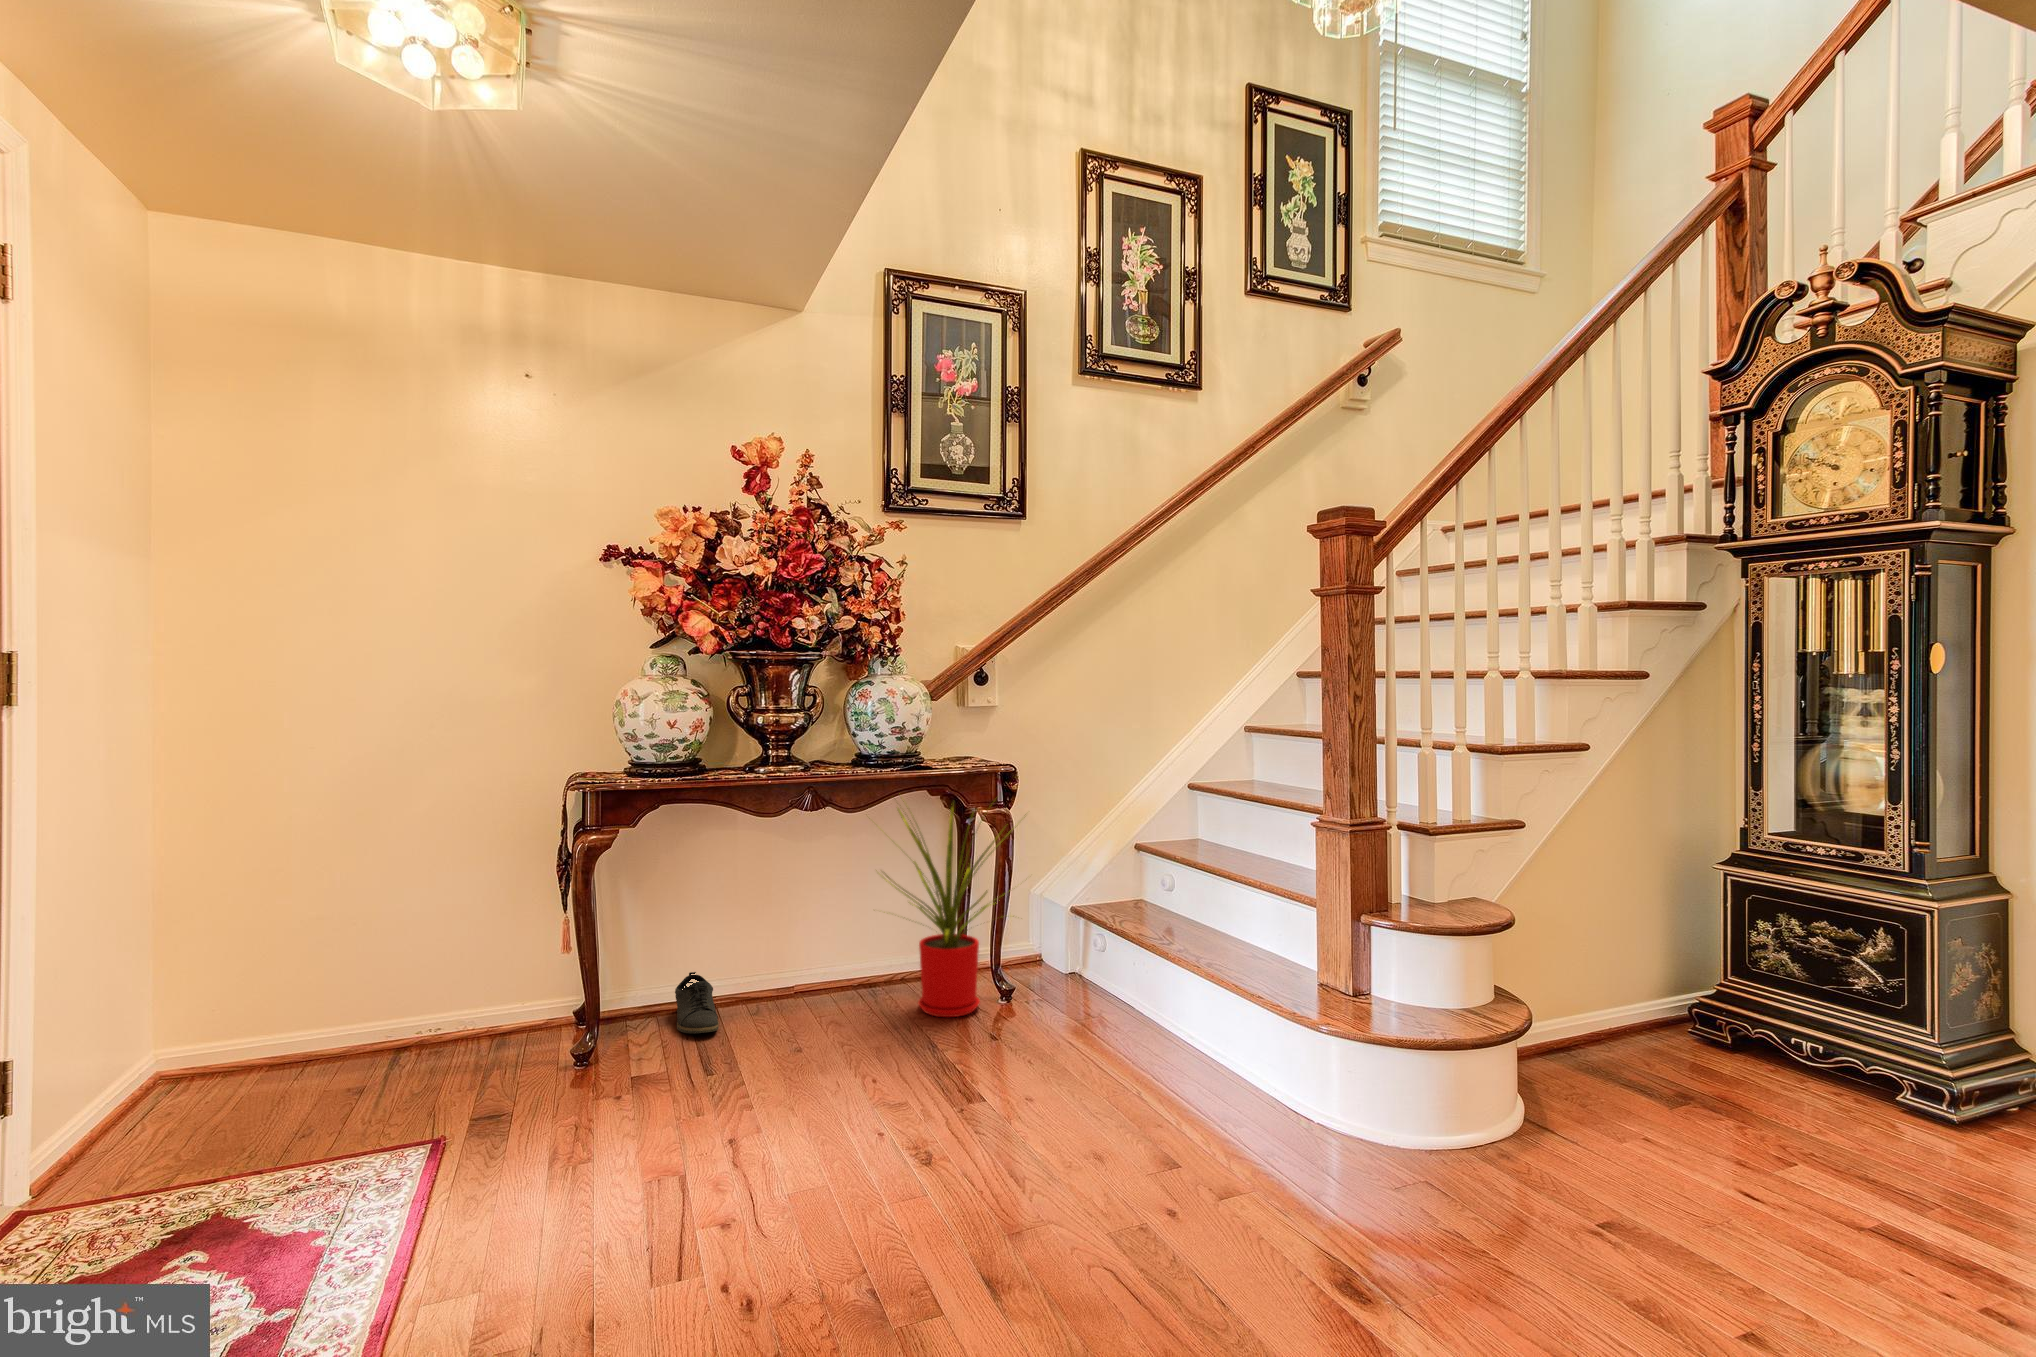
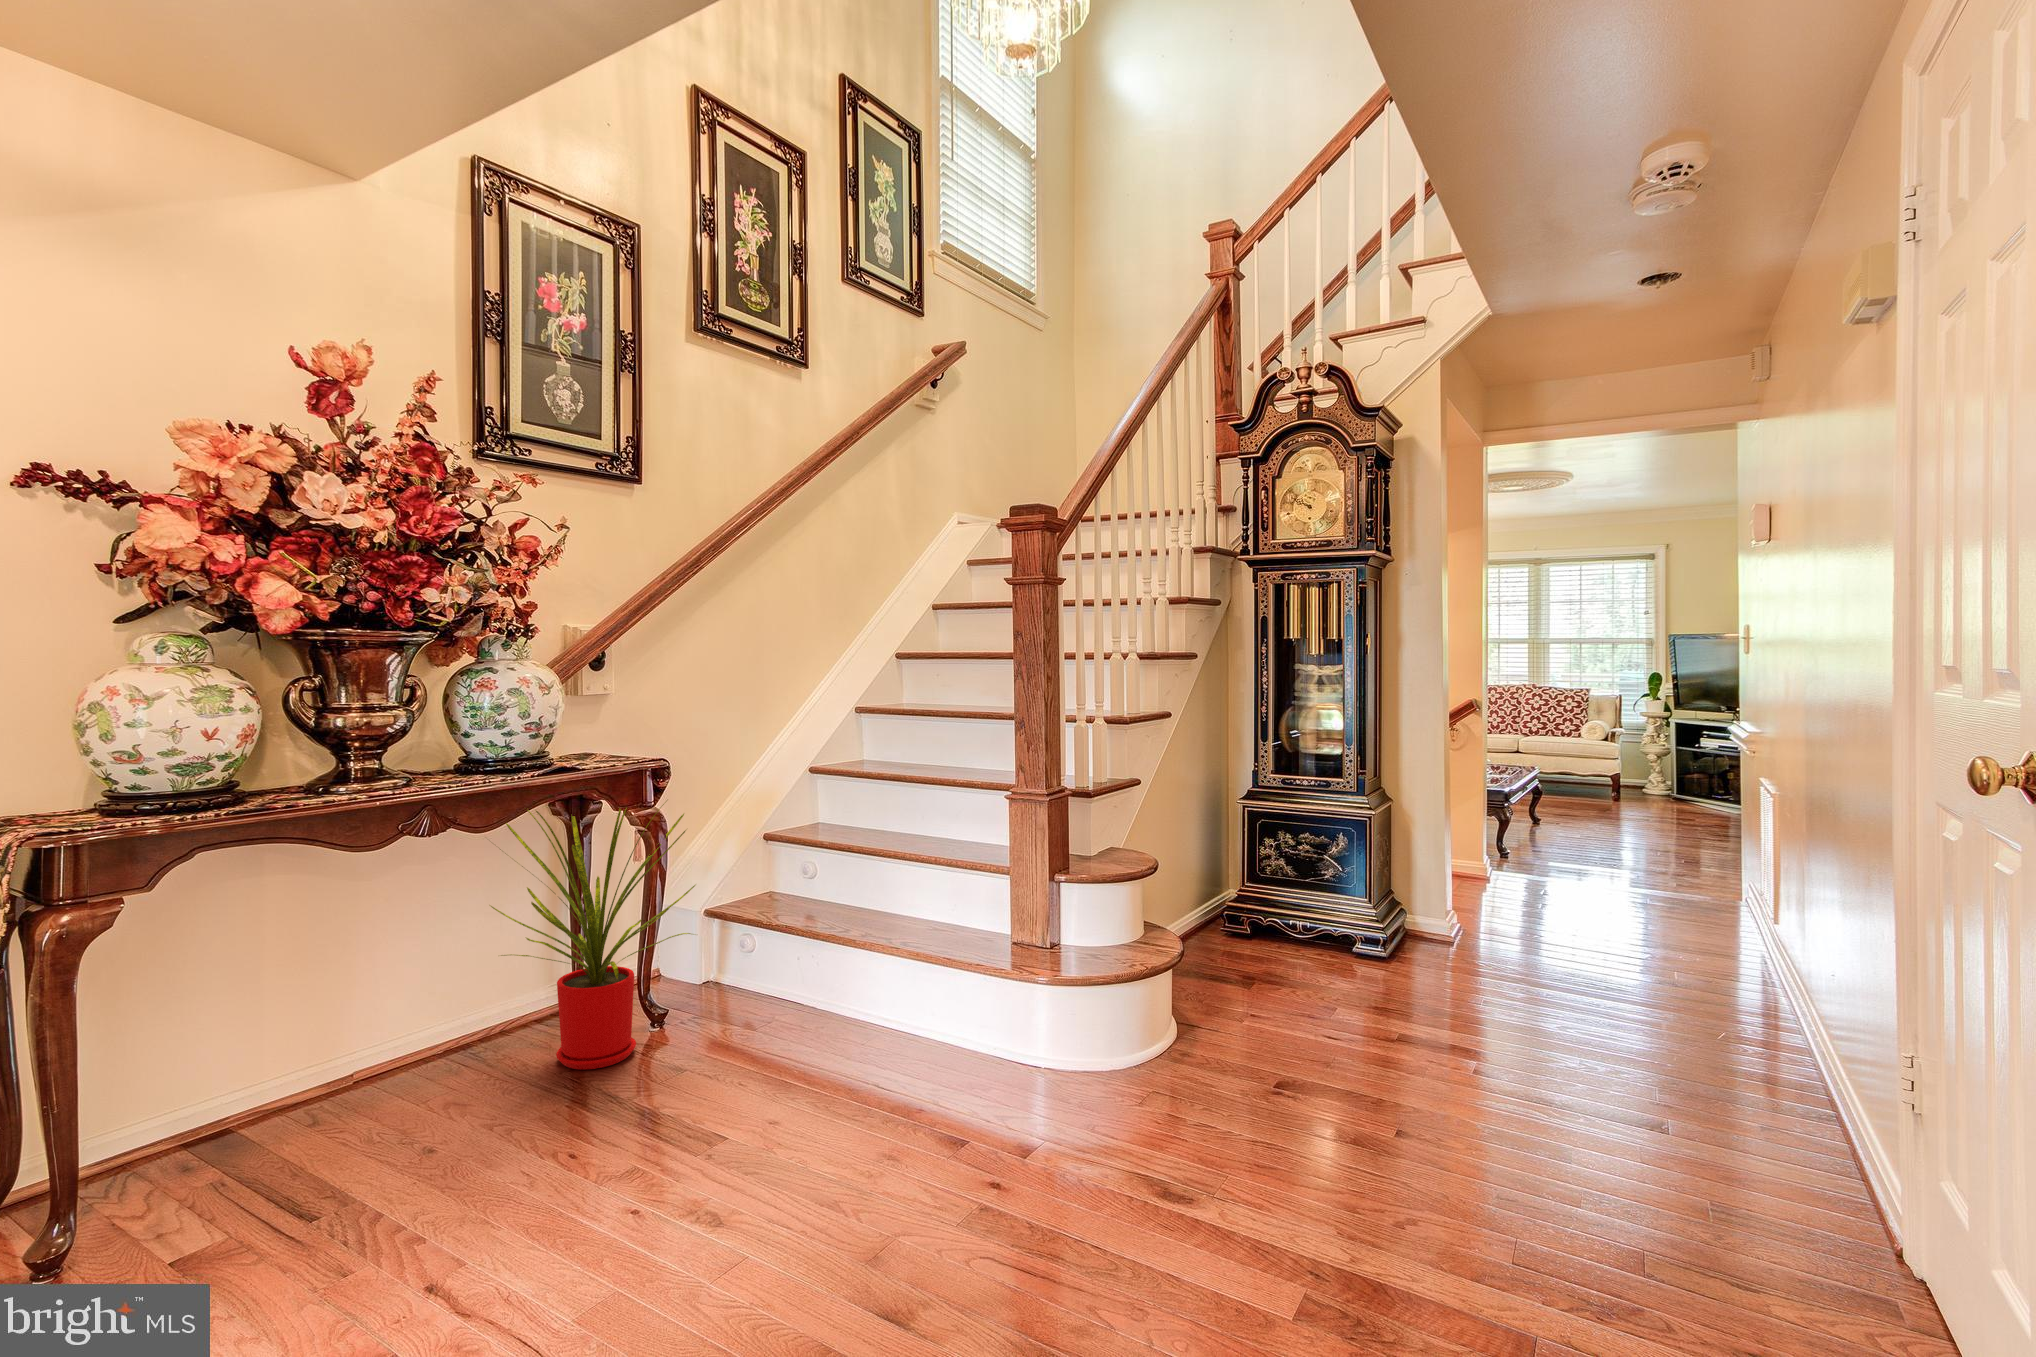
shoe: present [675,972,719,1033] -> none [180,1090,284,1182]

